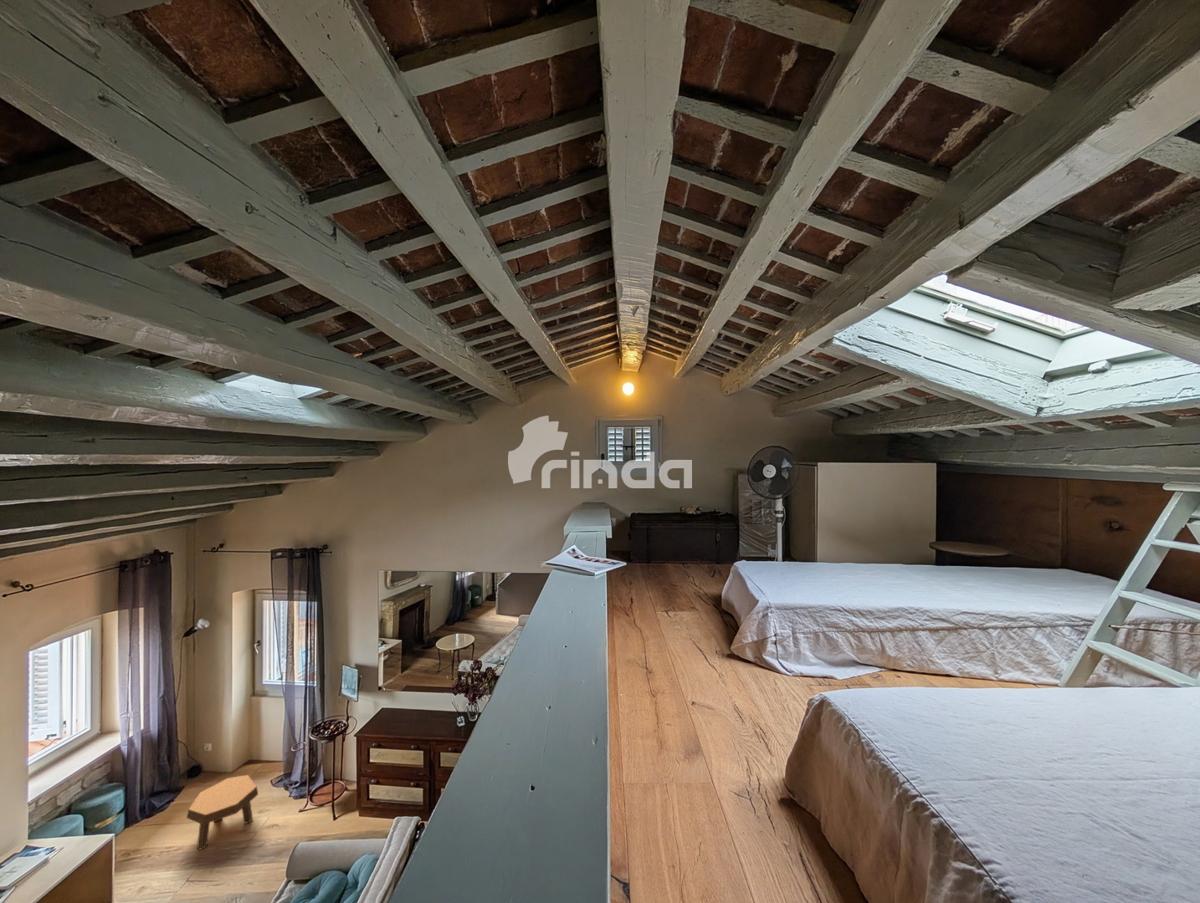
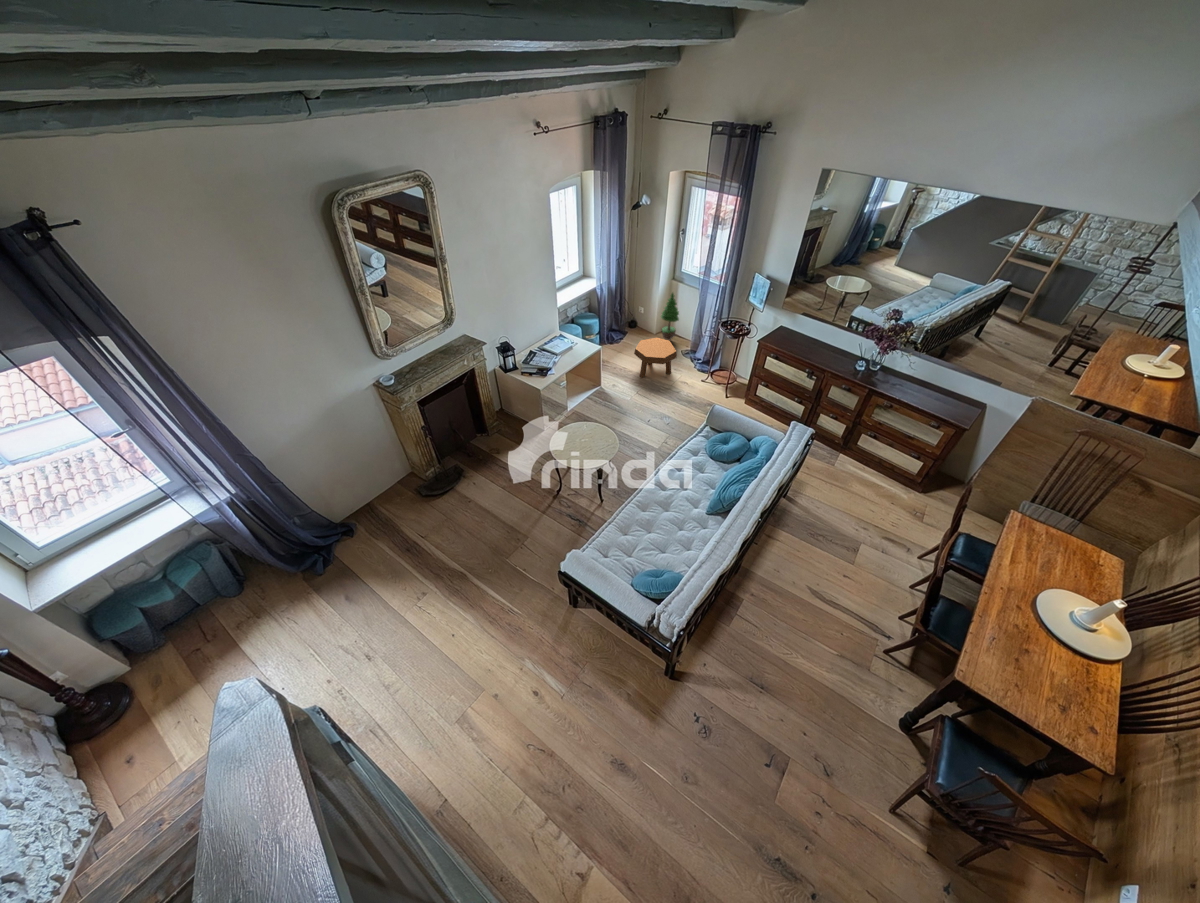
potted tree: none [236,710,265,774] -> present [661,293,679,341]

